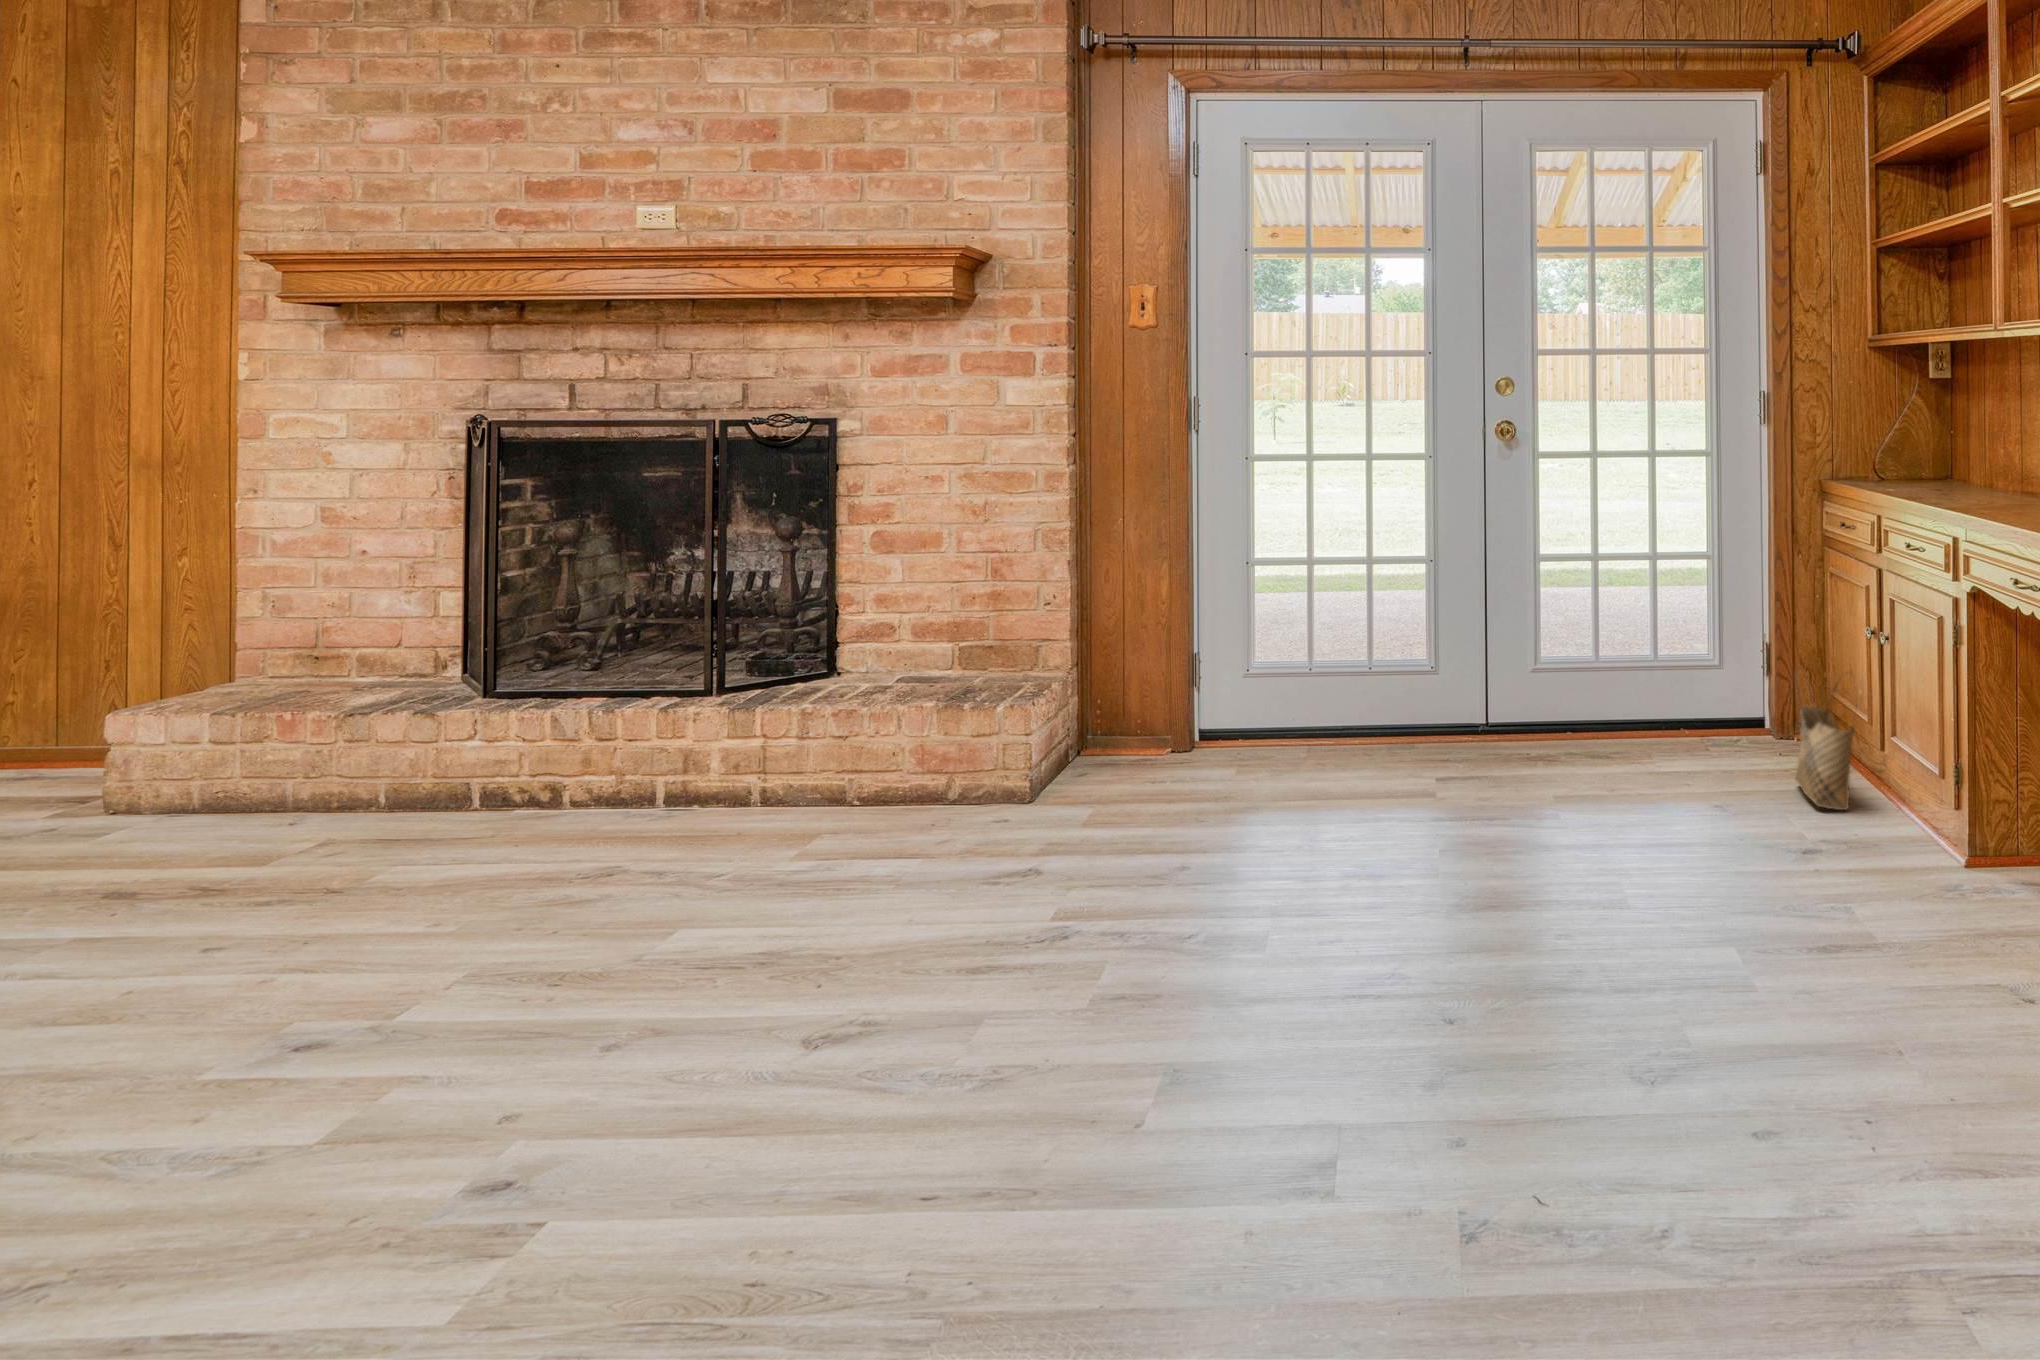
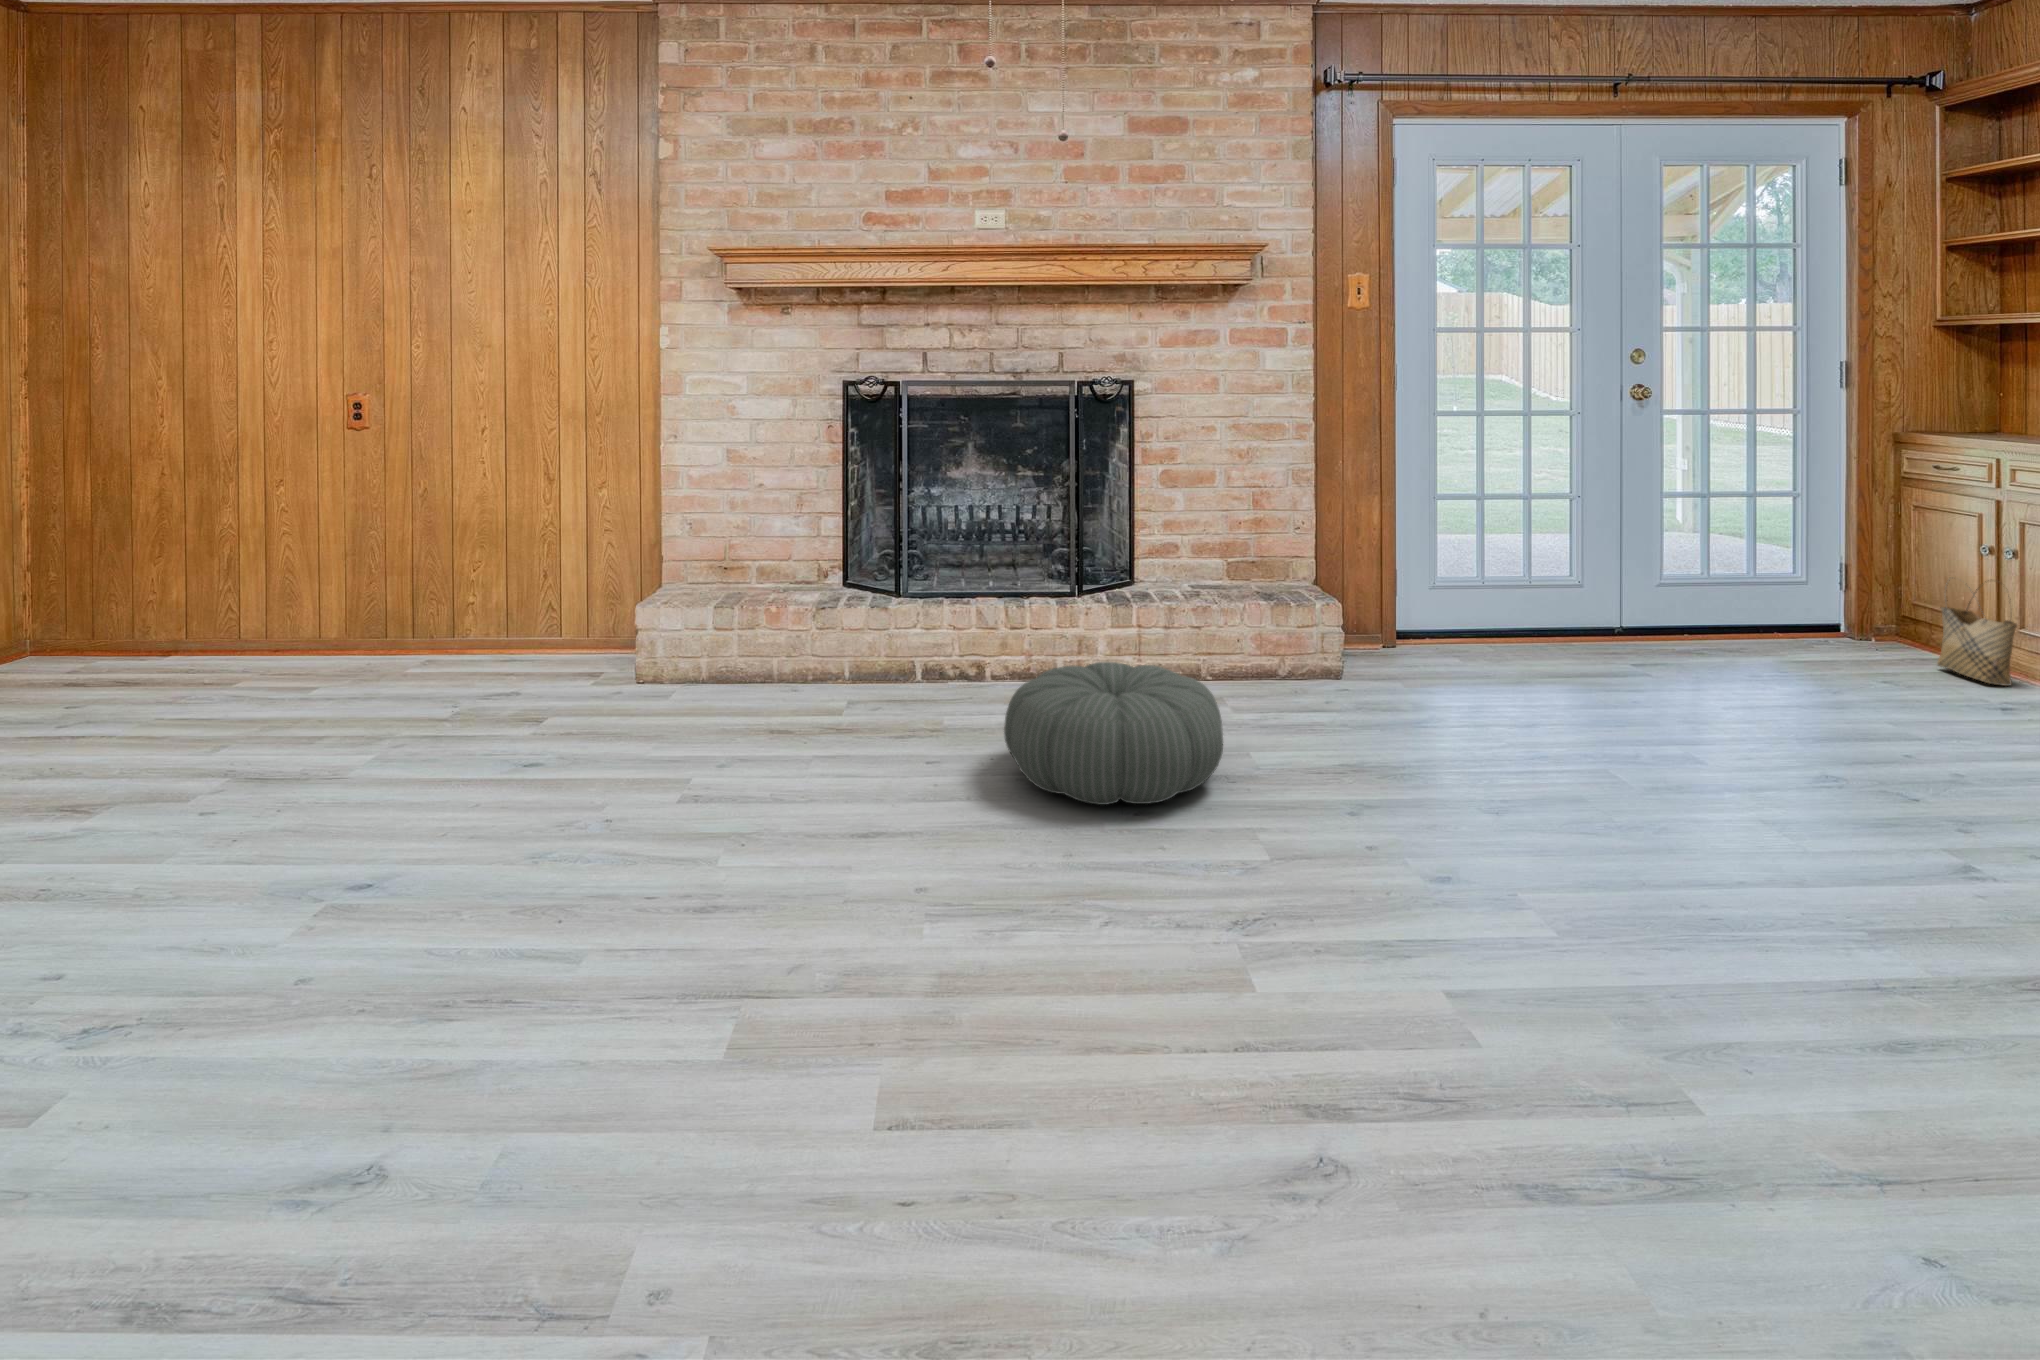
pouf: none [220,799,600,1009] -> present [1004,662,1223,805]

